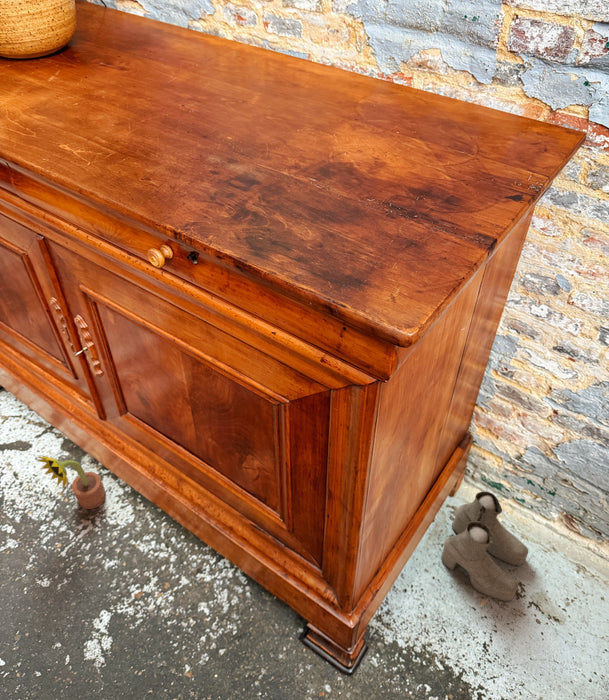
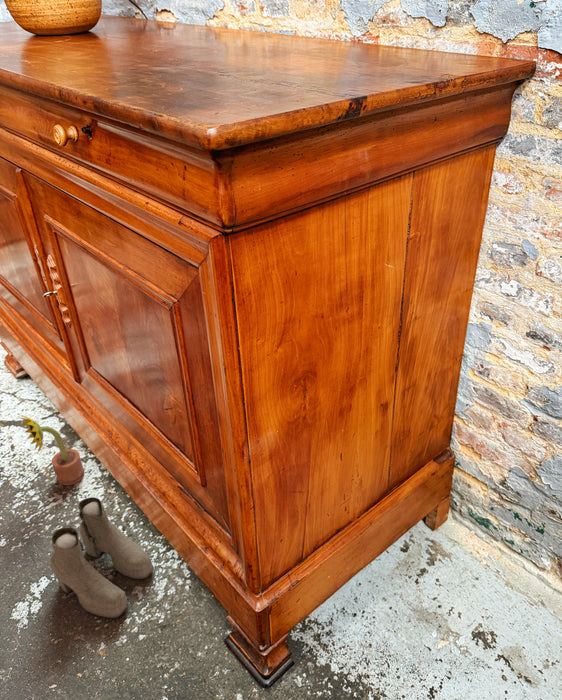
boots: present [441,491,528,601] -> present [50,497,153,618]

